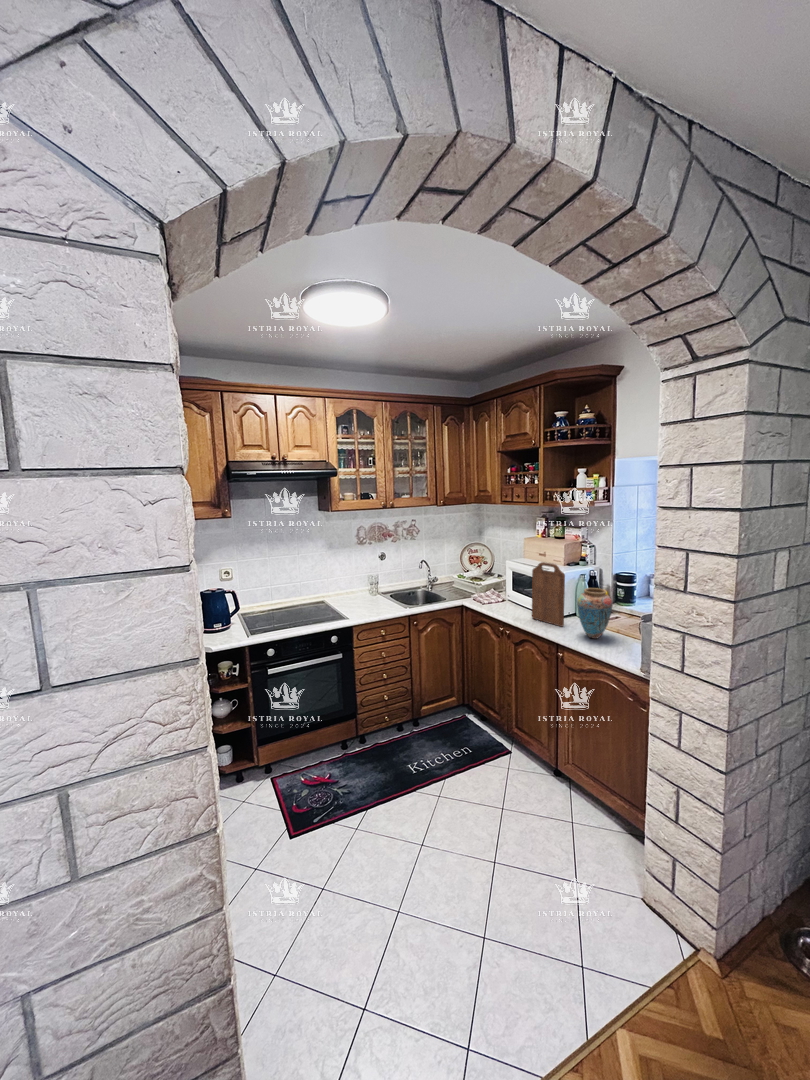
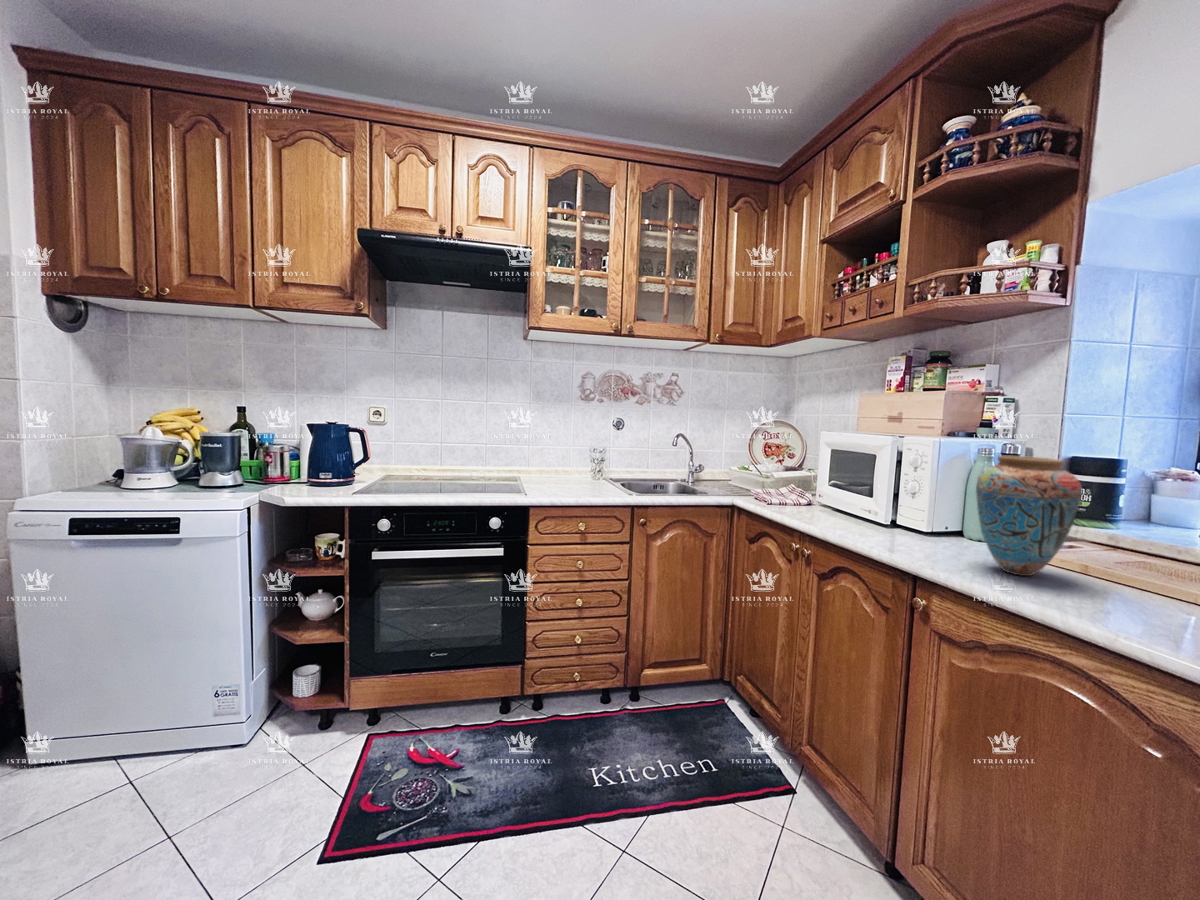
cutting board: present [532,562,565,627] -> none [860,410,946,547]

